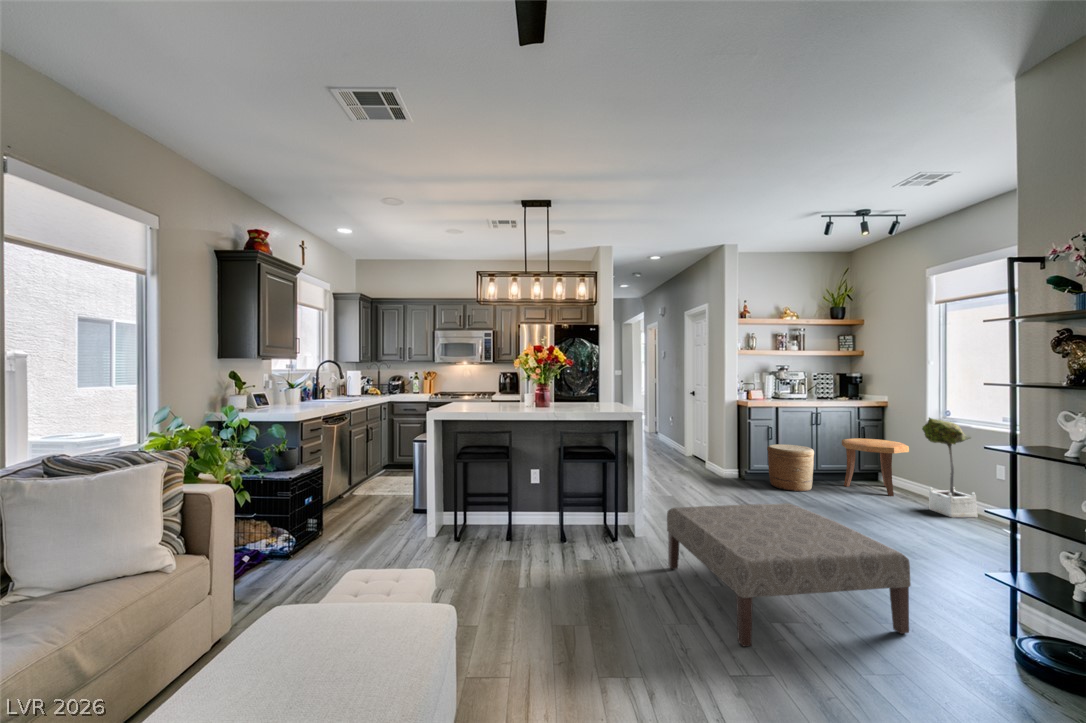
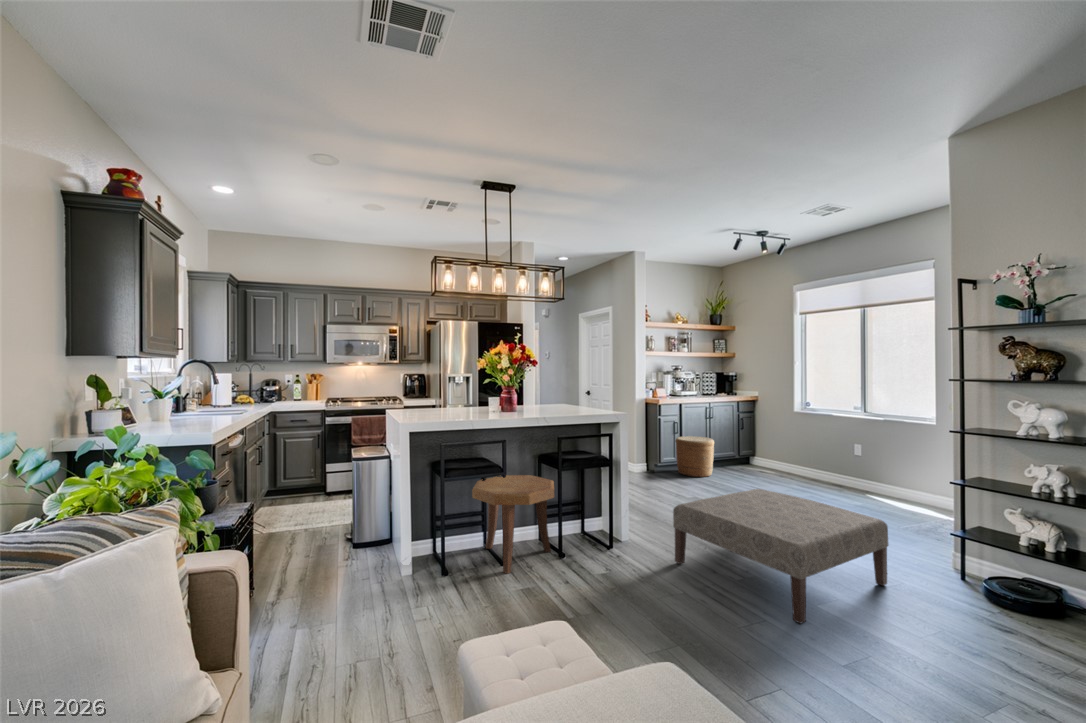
potted tree: present [922,418,977,517] -> none [796,407,835,487]
side table: present [842,438,909,496] -> present [472,475,554,574]

